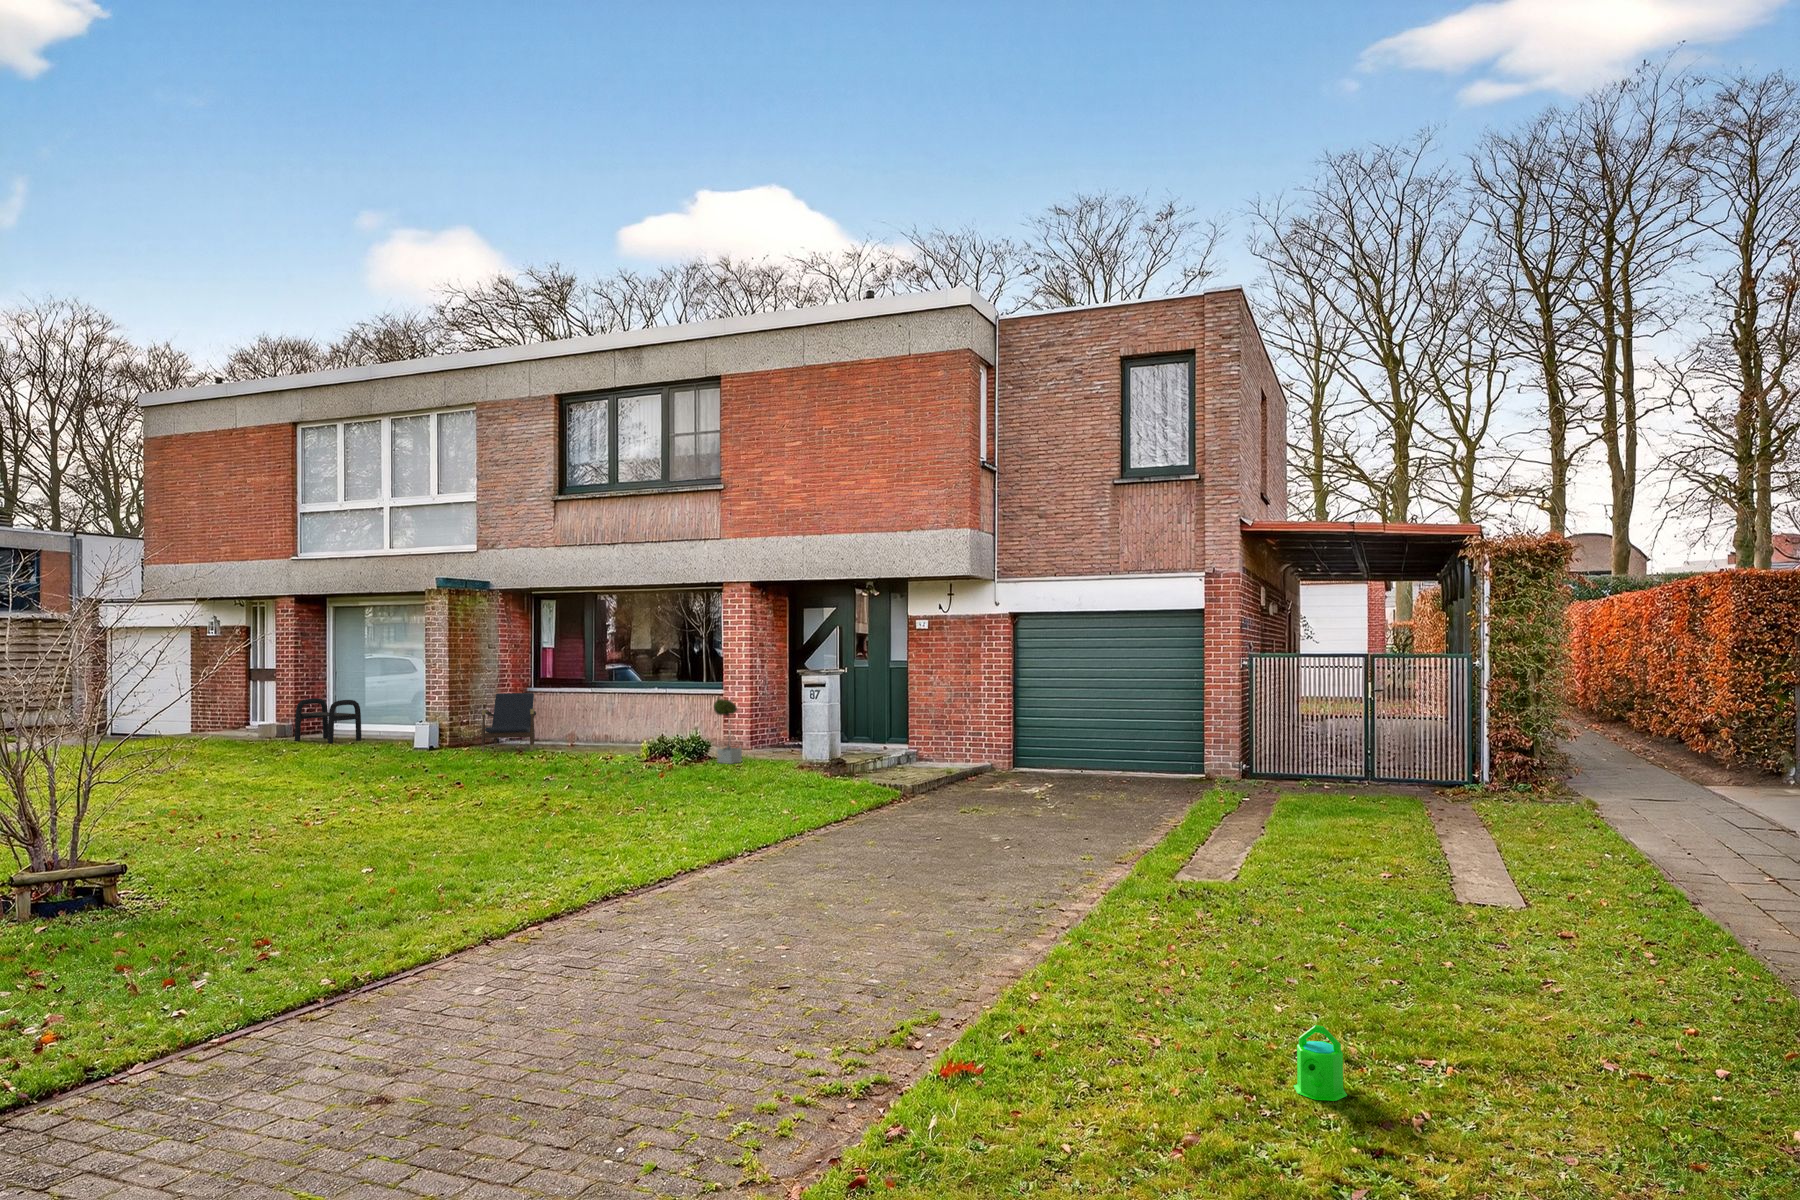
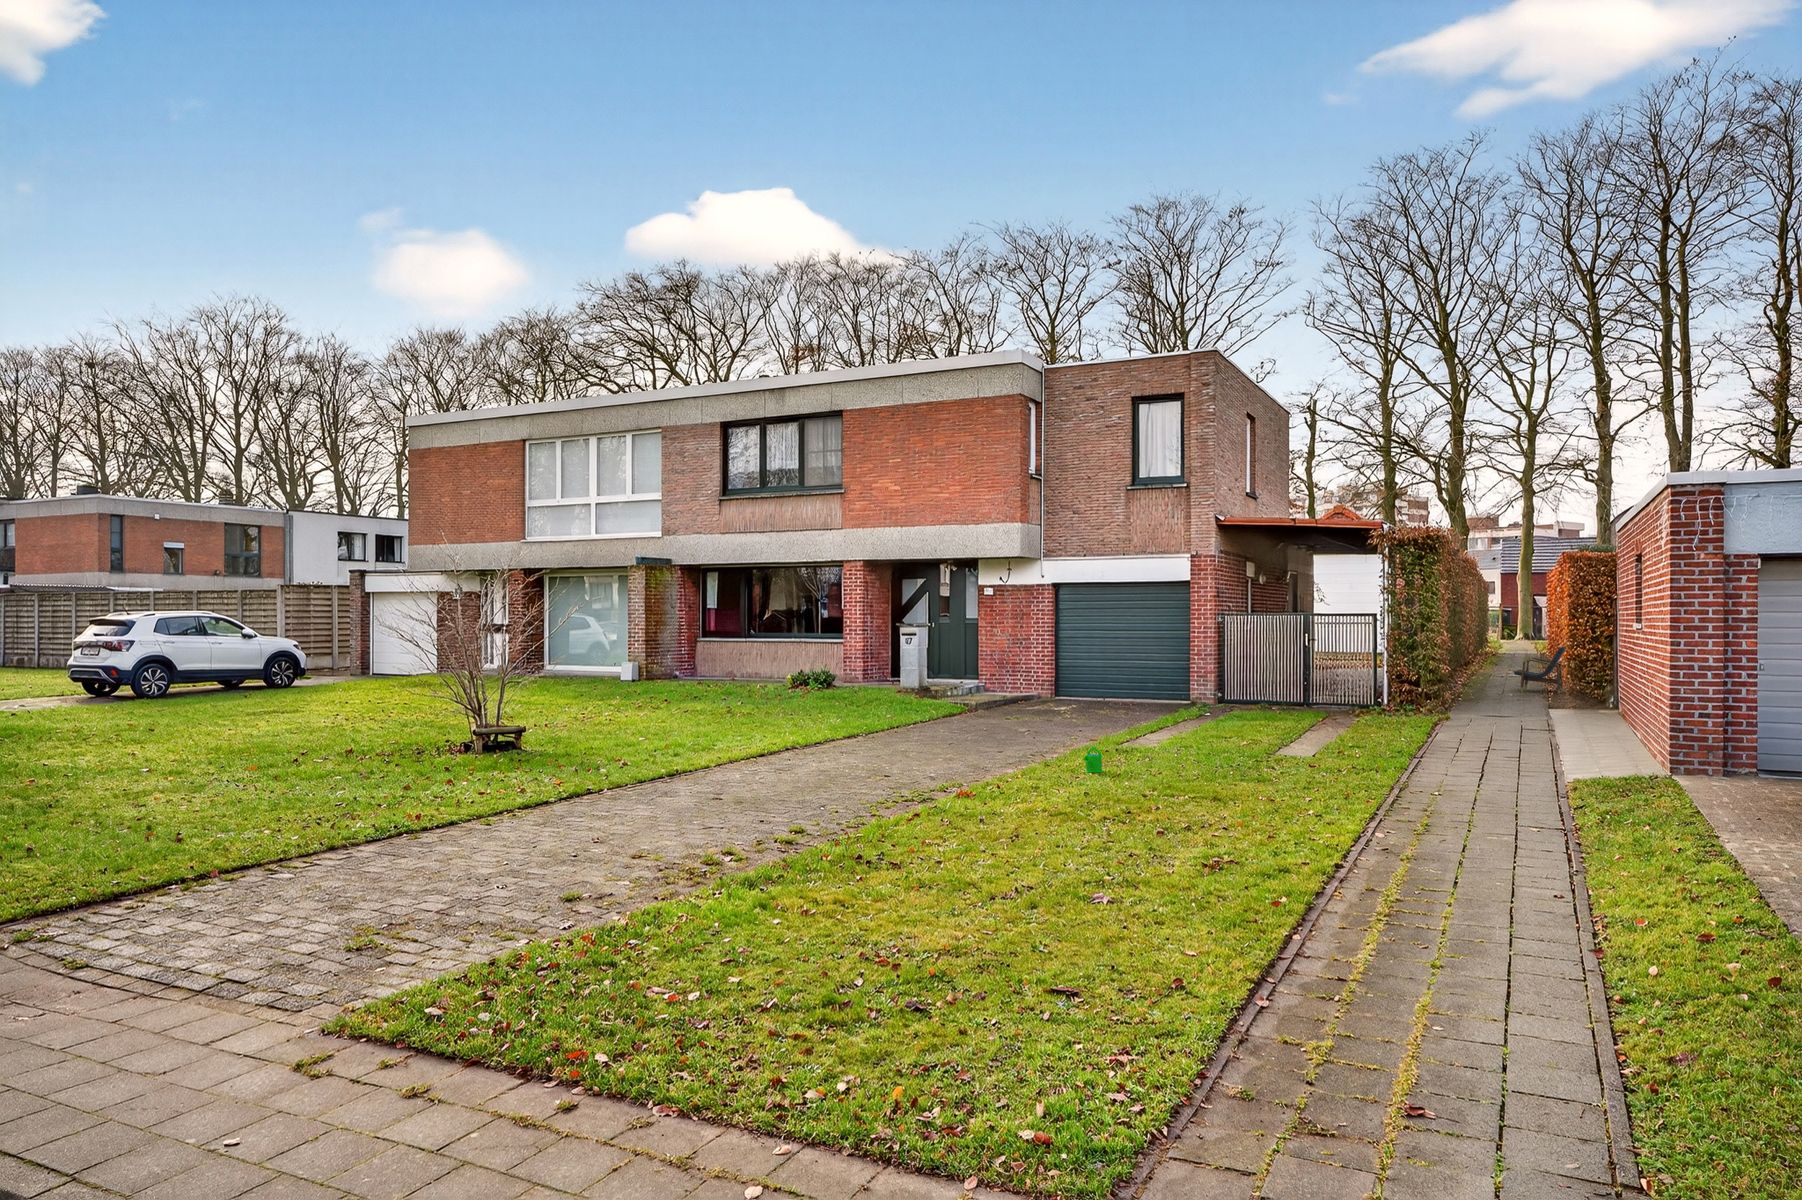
lounge chair: present [481,693,536,752] -> present [1514,646,1566,693]
bench: present [295,698,362,743] -> none [523,646,572,679]
potted tree: present [714,699,742,764] -> none [839,644,860,691]

